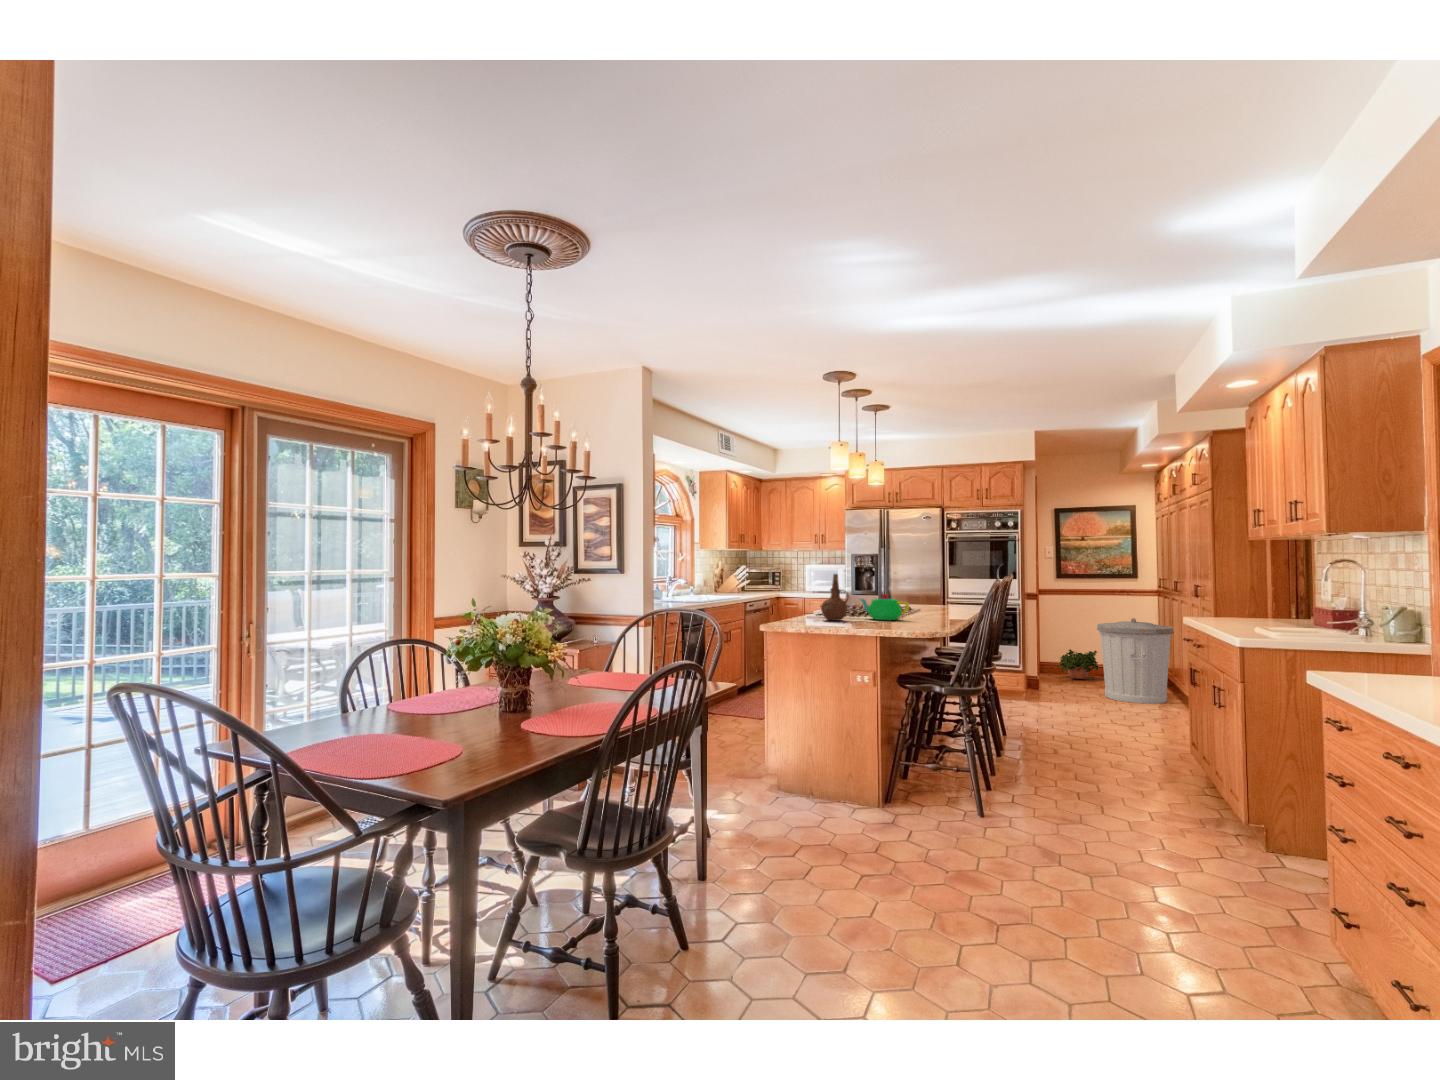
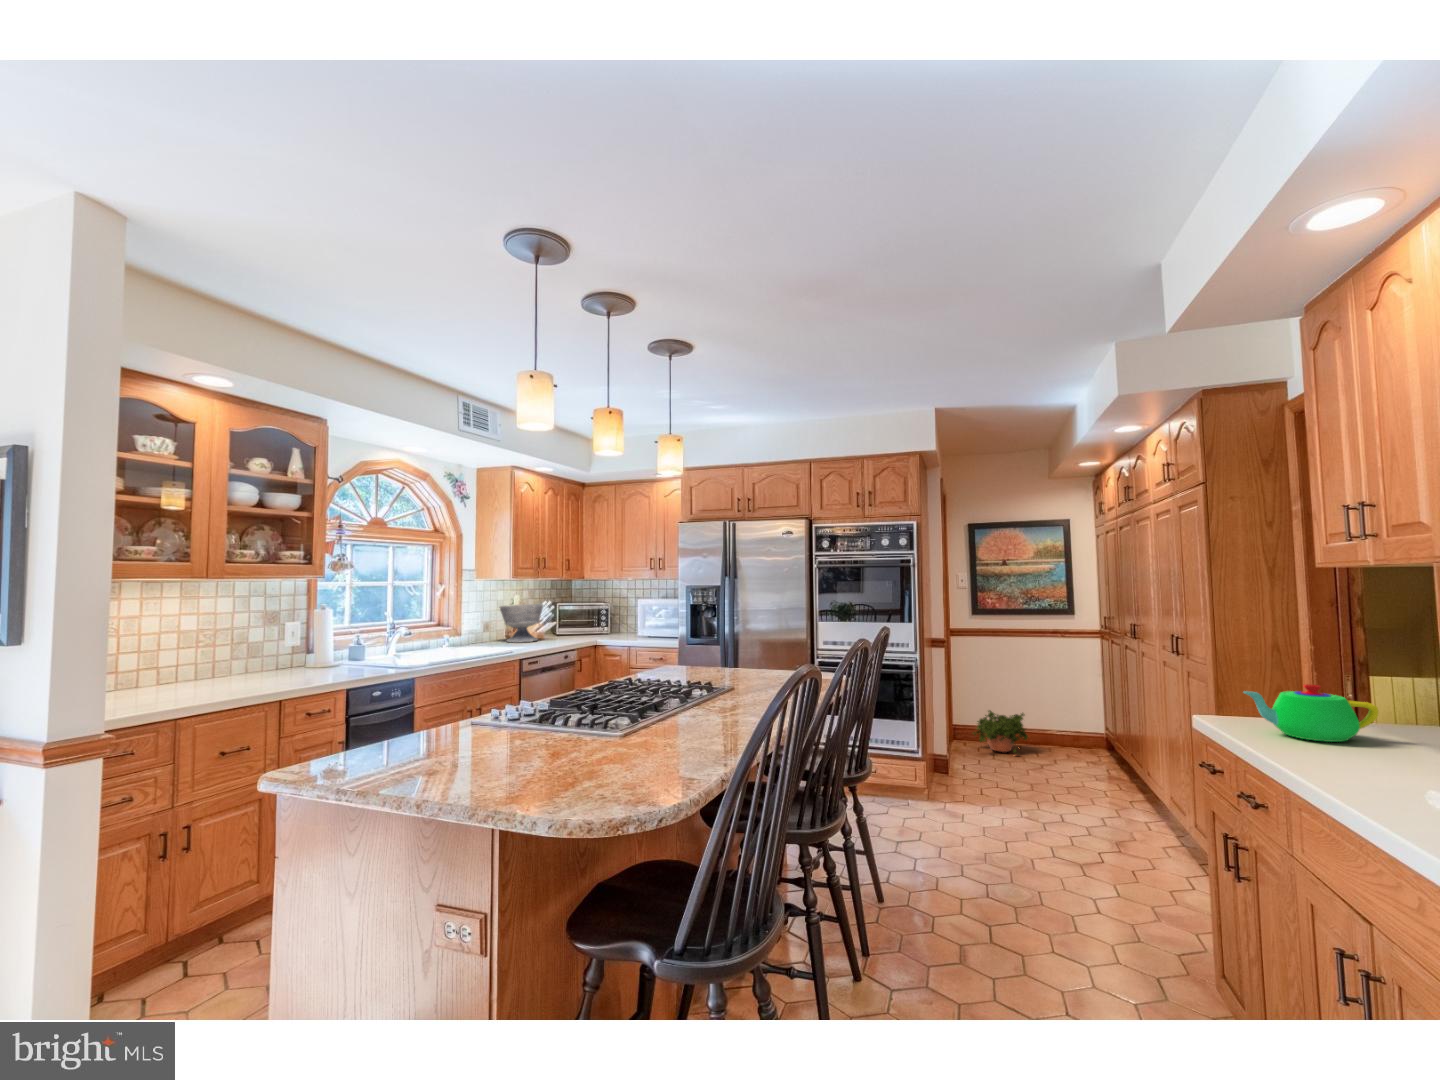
bowl: none [715,567,744,594] -> present [500,604,543,643]
ceramic pitcher: present [821,574,849,621] -> none [378,655,452,776]
teapot: present [860,594,909,620] -> present [1244,684,1378,742]
trash can: present [1097,618,1174,704] -> none [1026,677,1135,808]

